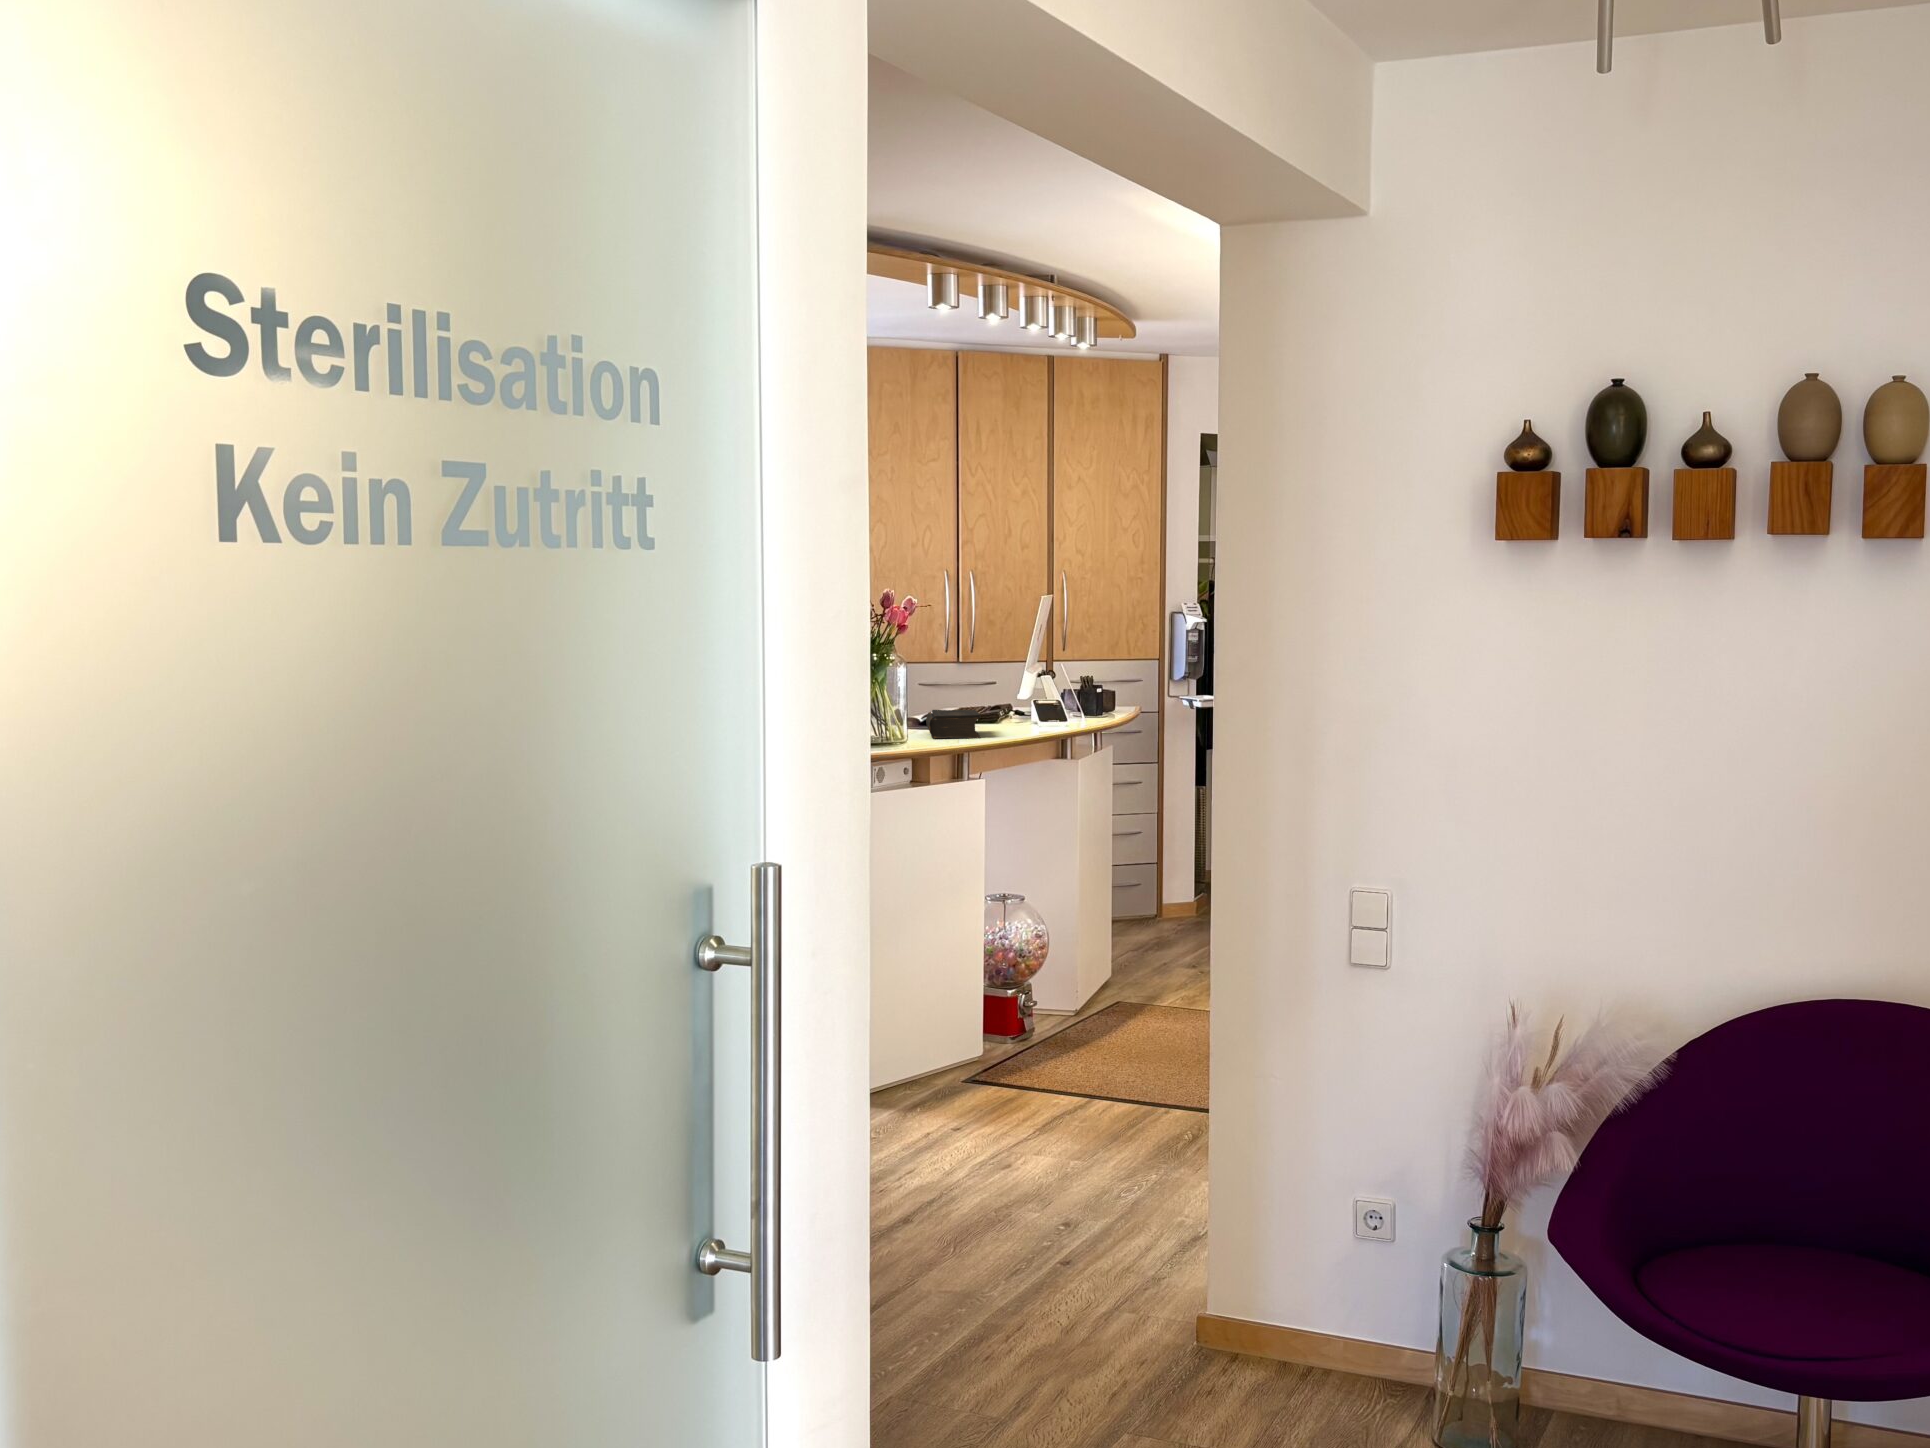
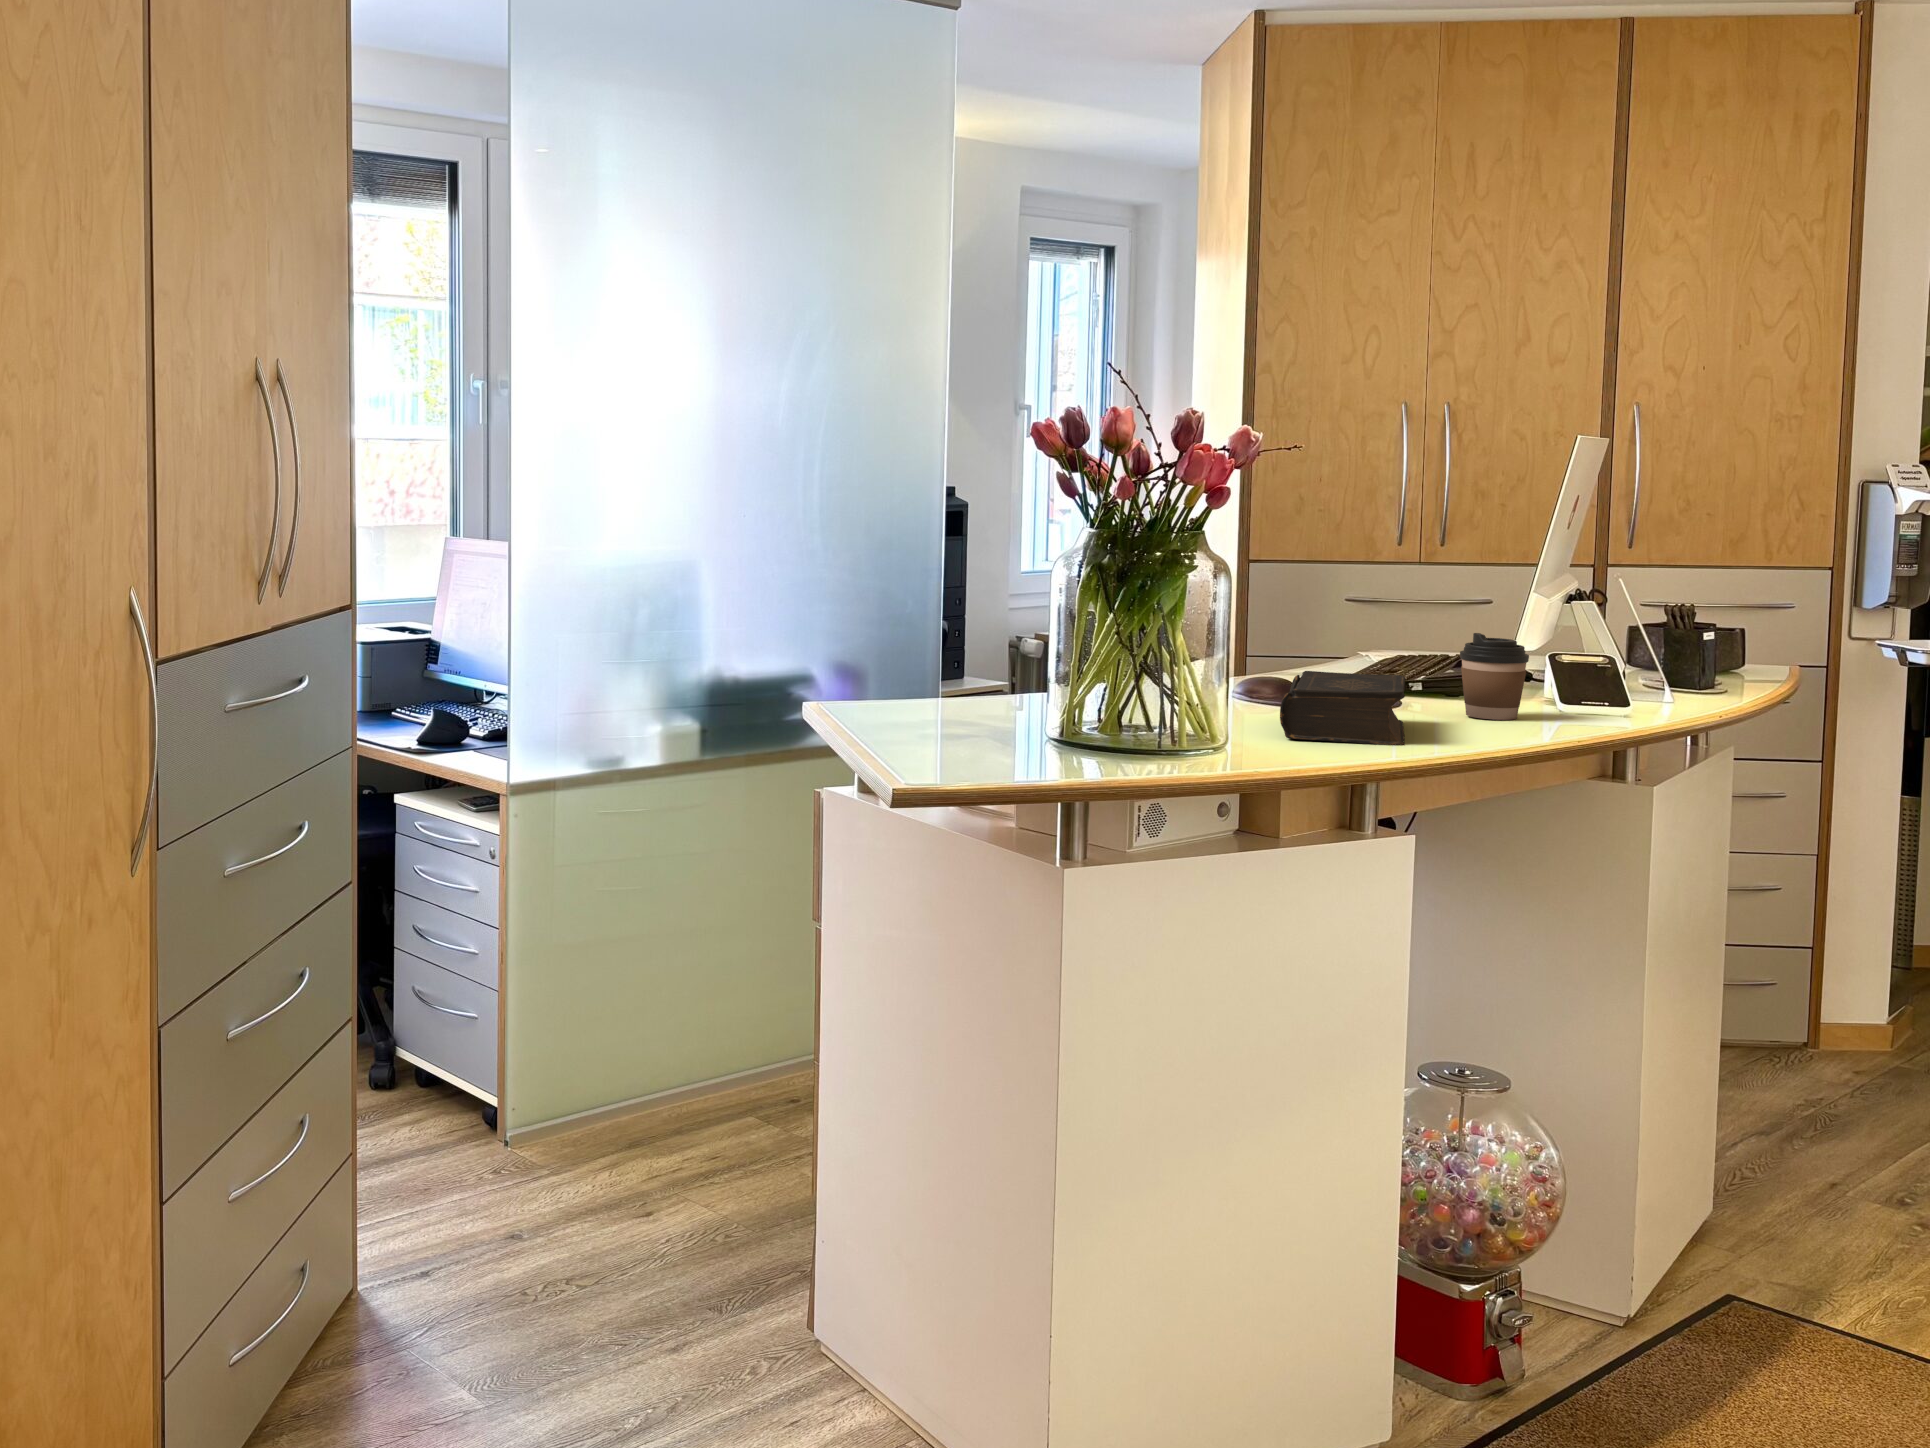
coffee cup: none [998,690,1027,729] -> present [1460,633,1529,720]

